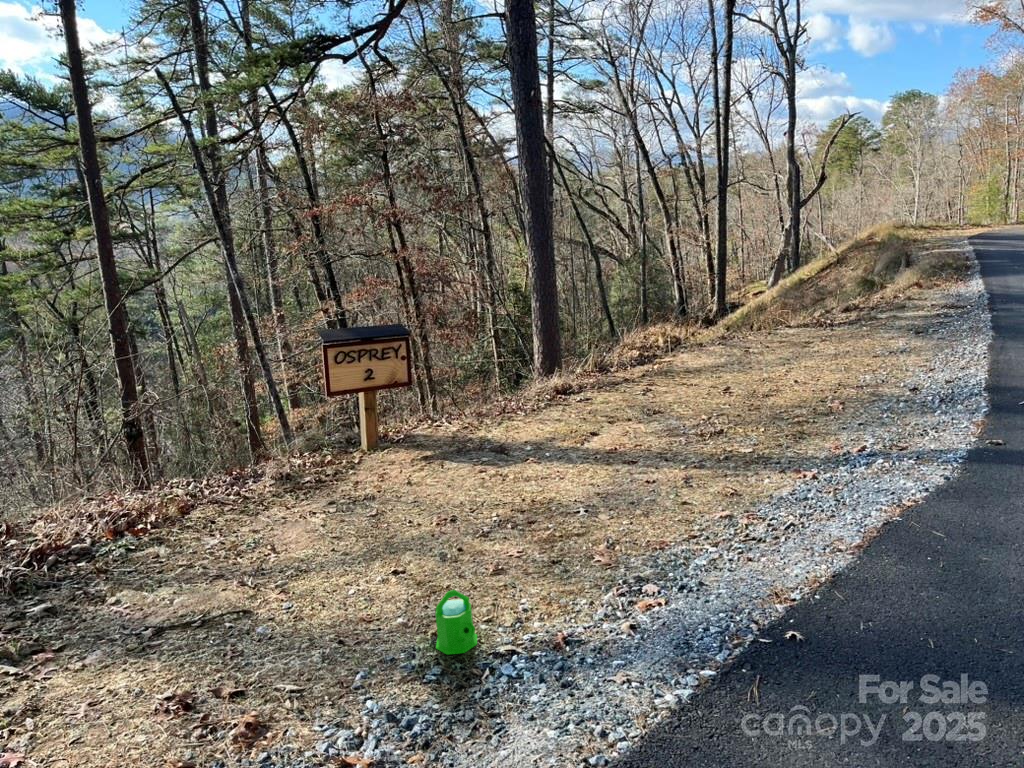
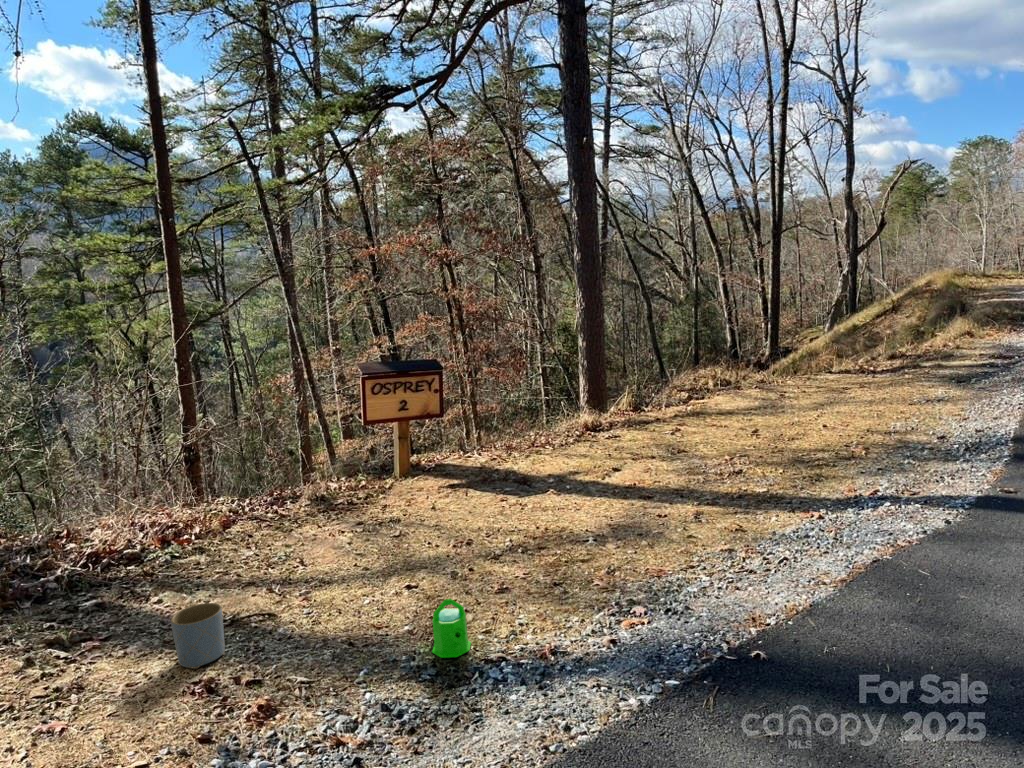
planter: none [133,607,198,683] -> present [171,603,225,669]

